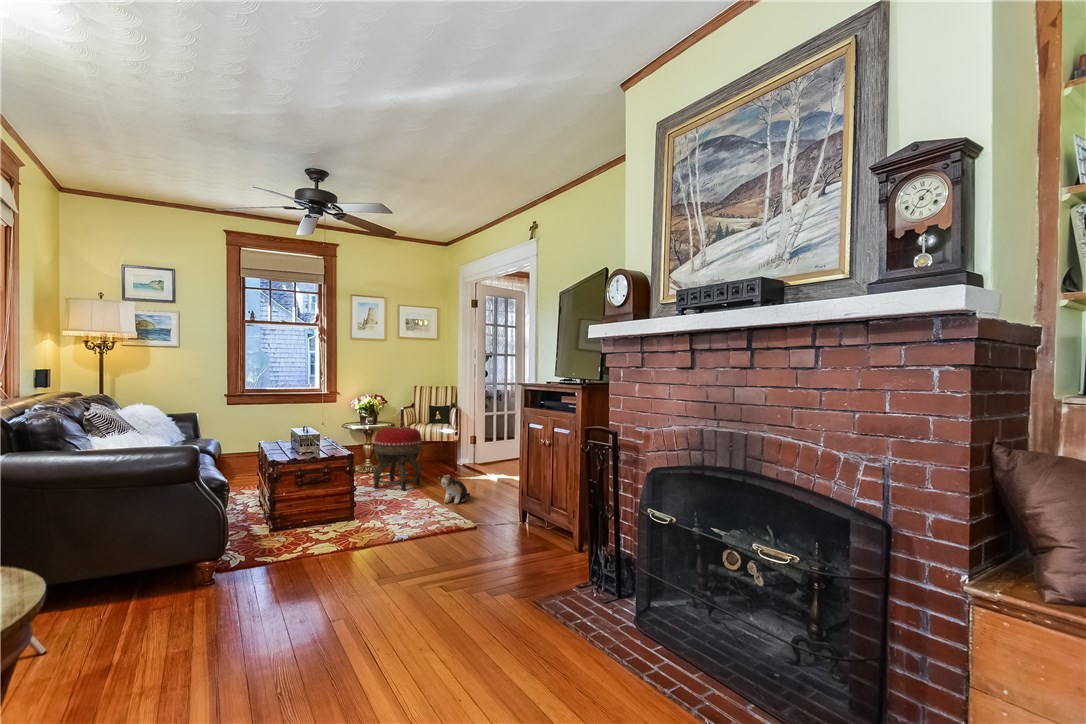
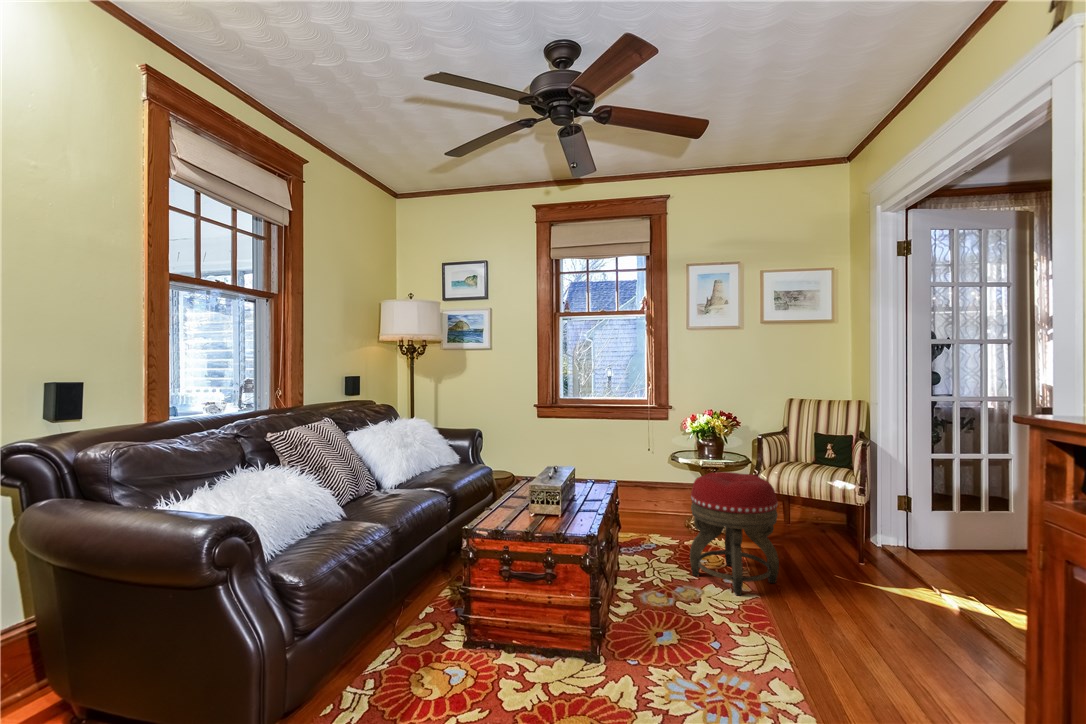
plush toy: present [438,475,470,504] -> none [784,606,876,679]

